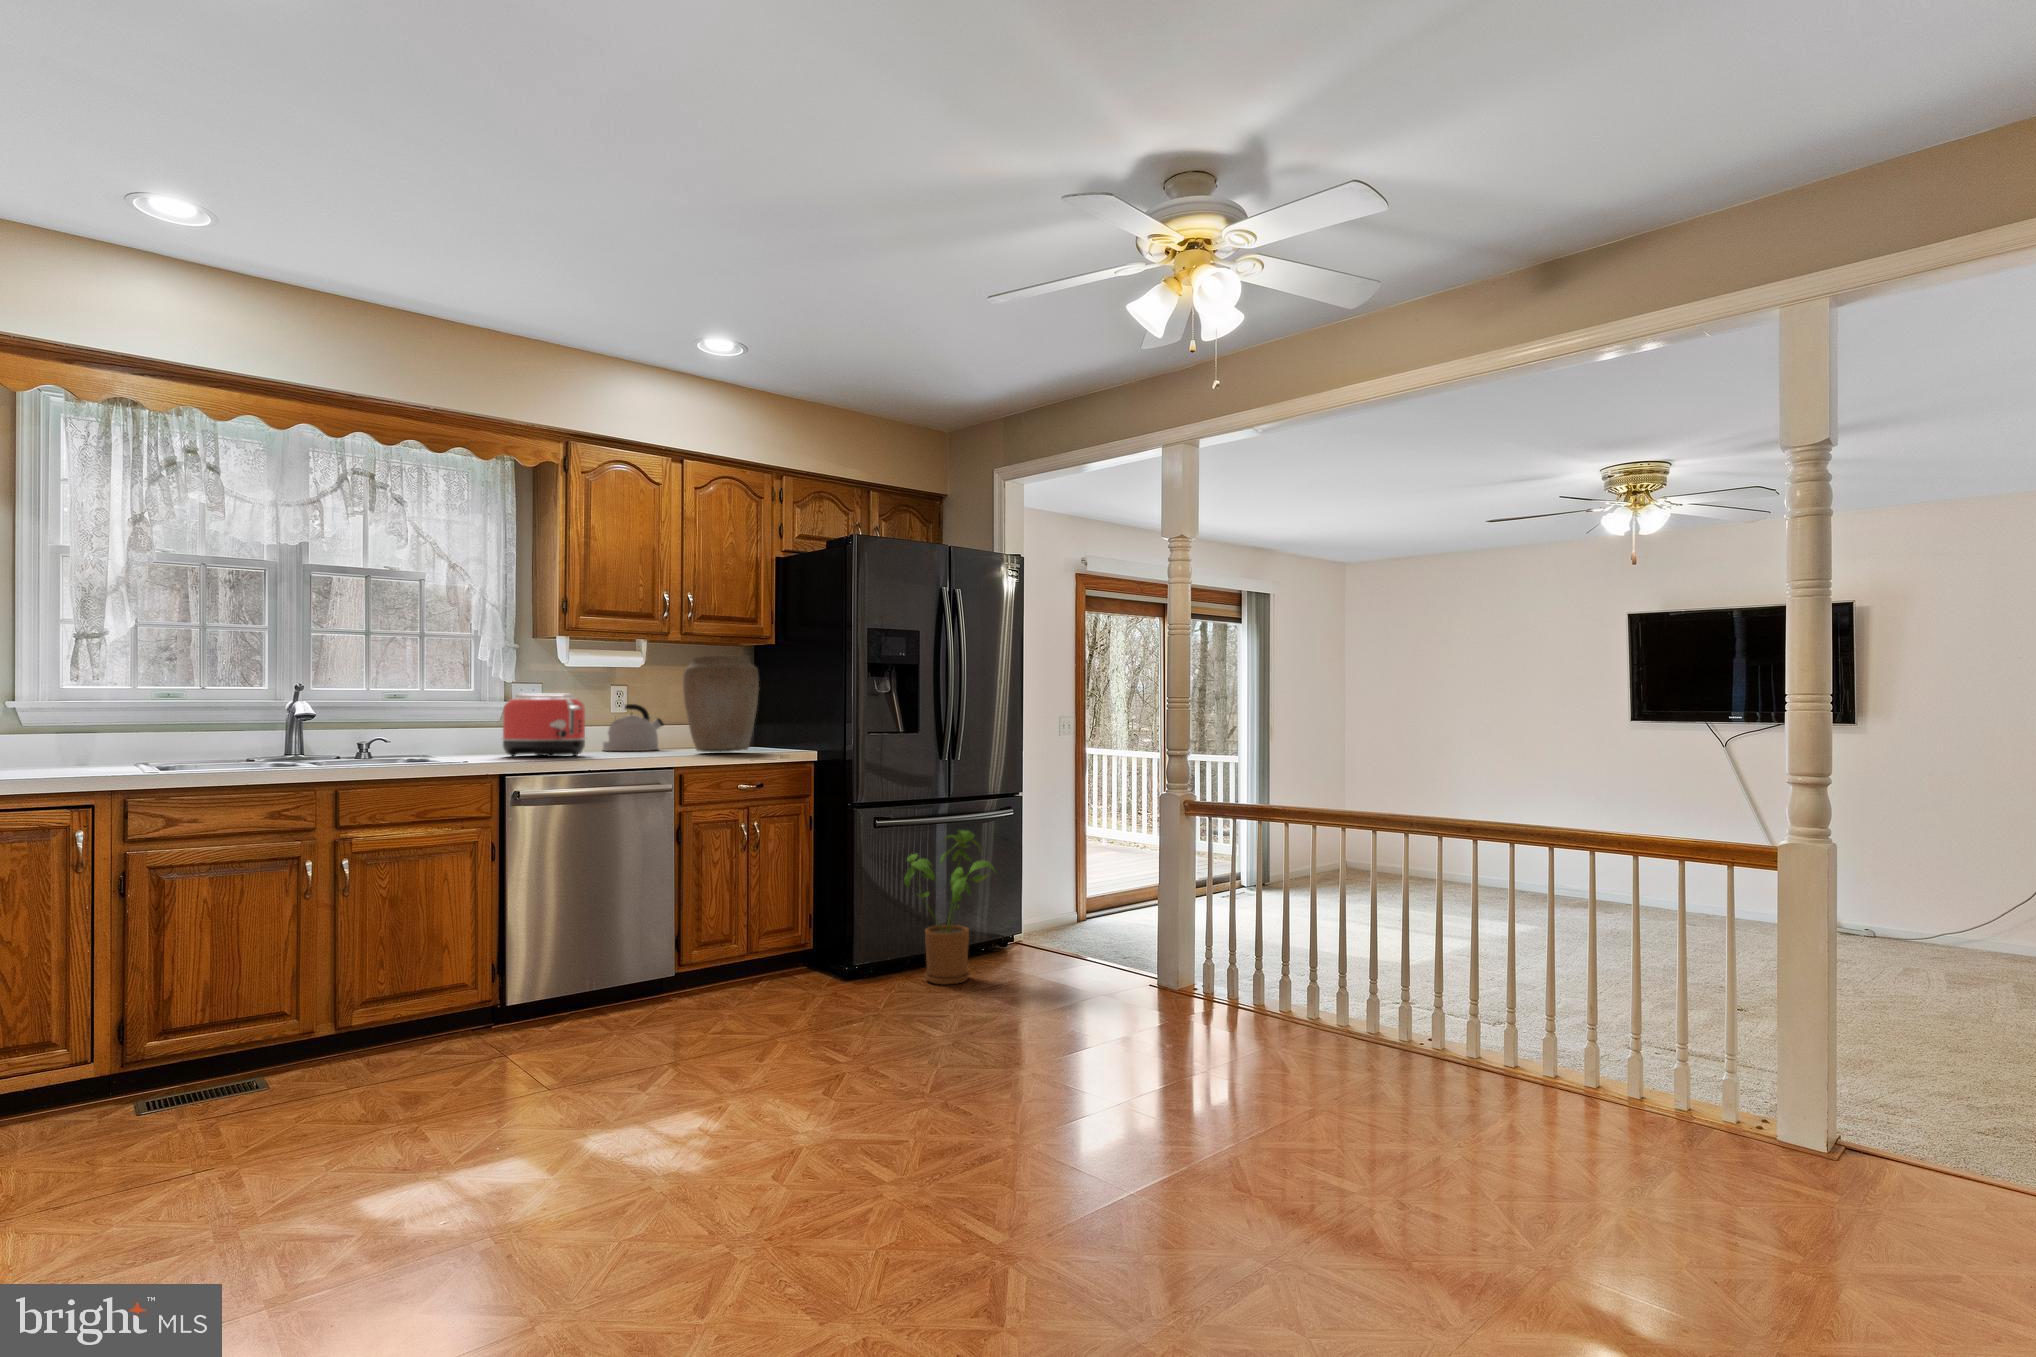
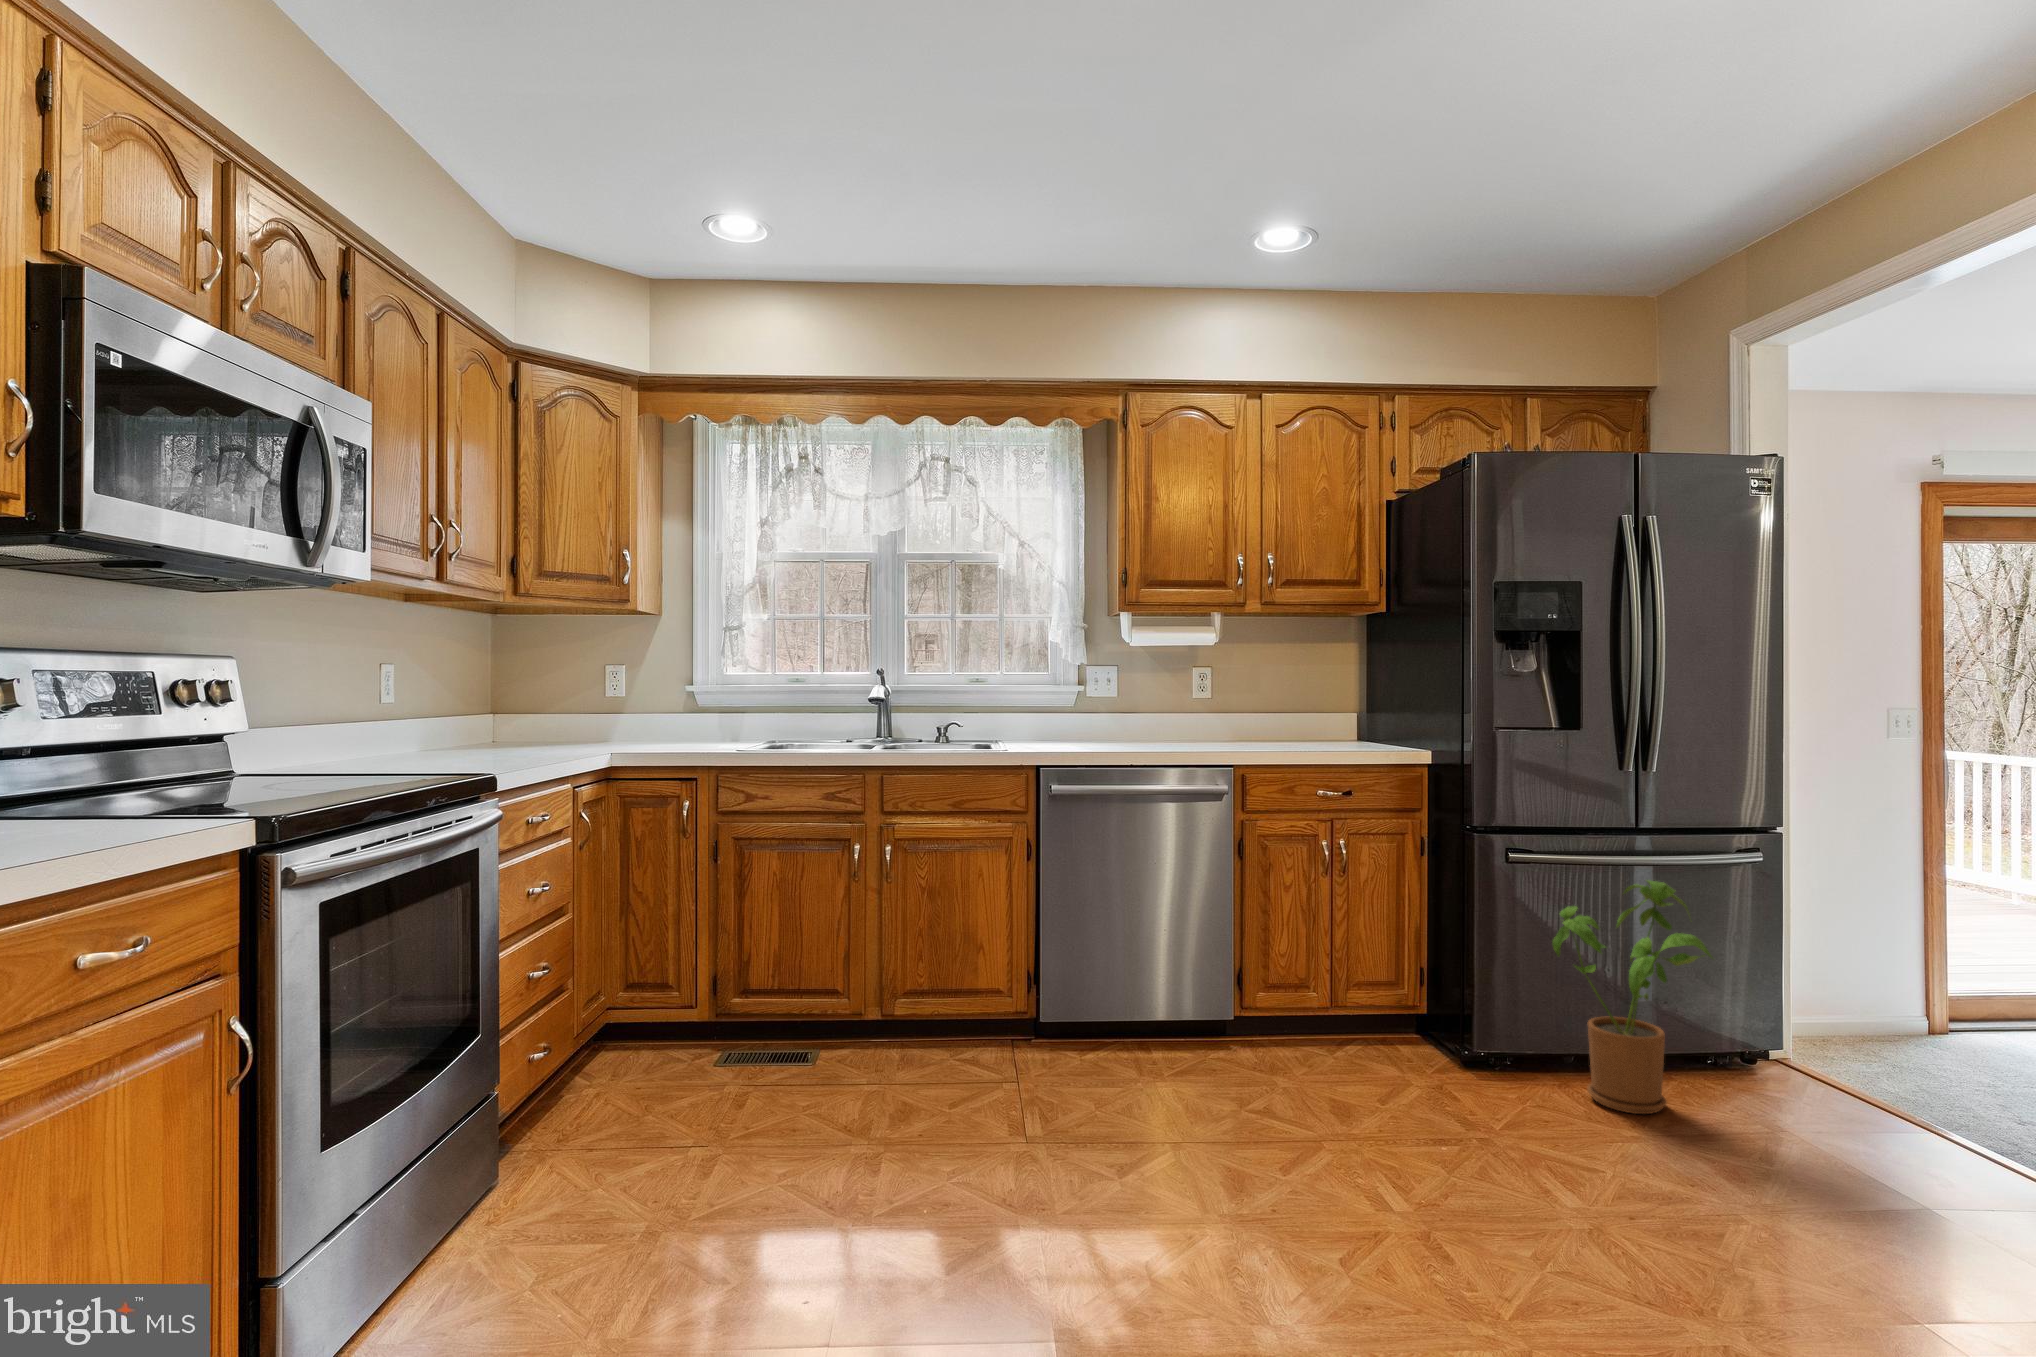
vase: present [683,656,759,752] -> none [1248,628,1343,748]
toaster: present [502,694,586,757] -> none [1057,677,1139,748]
kettle: present [603,704,663,751] -> none [1183,688,1252,742]

